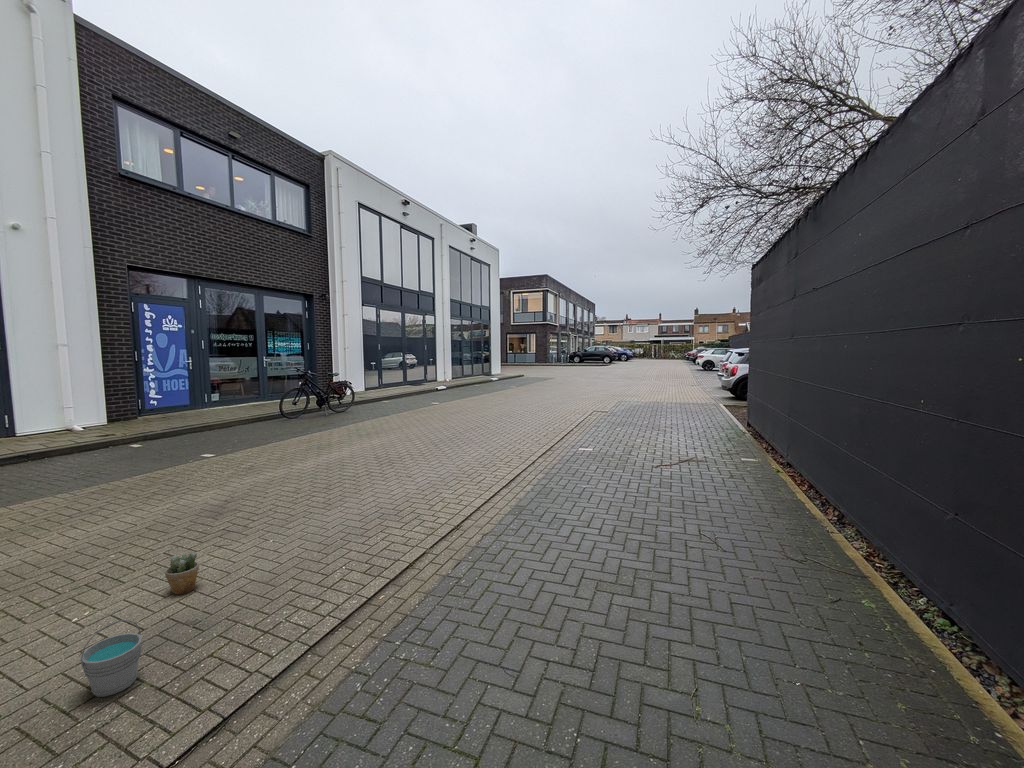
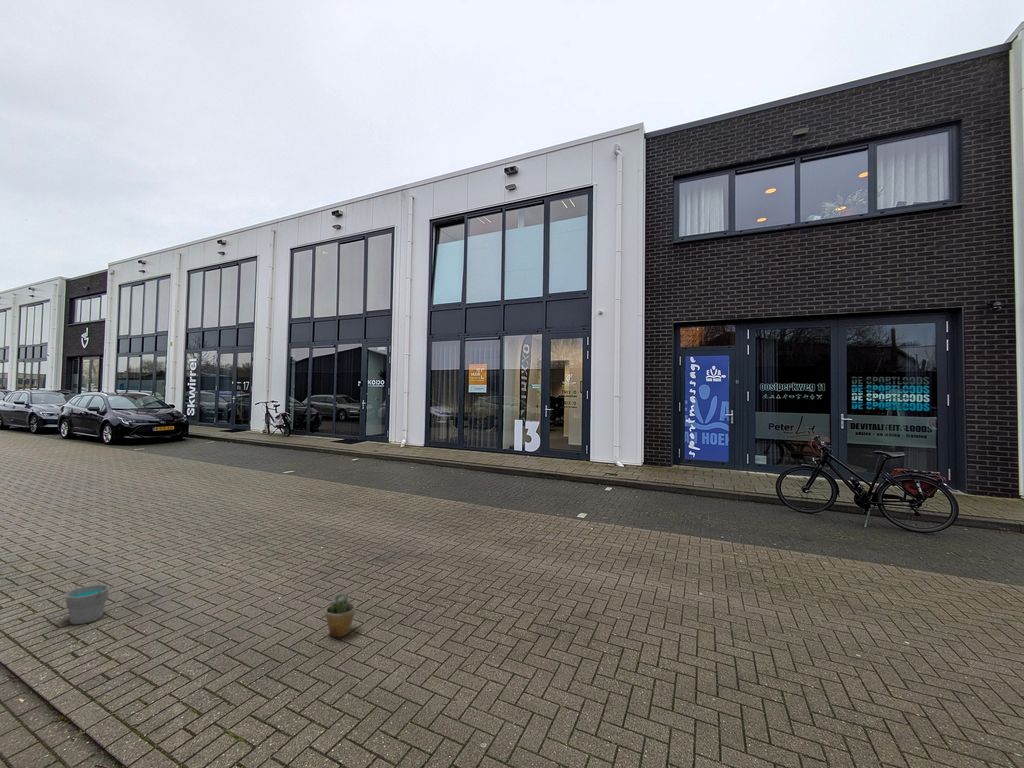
potted plant: present [165,552,199,595] -> present [325,593,355,637]

